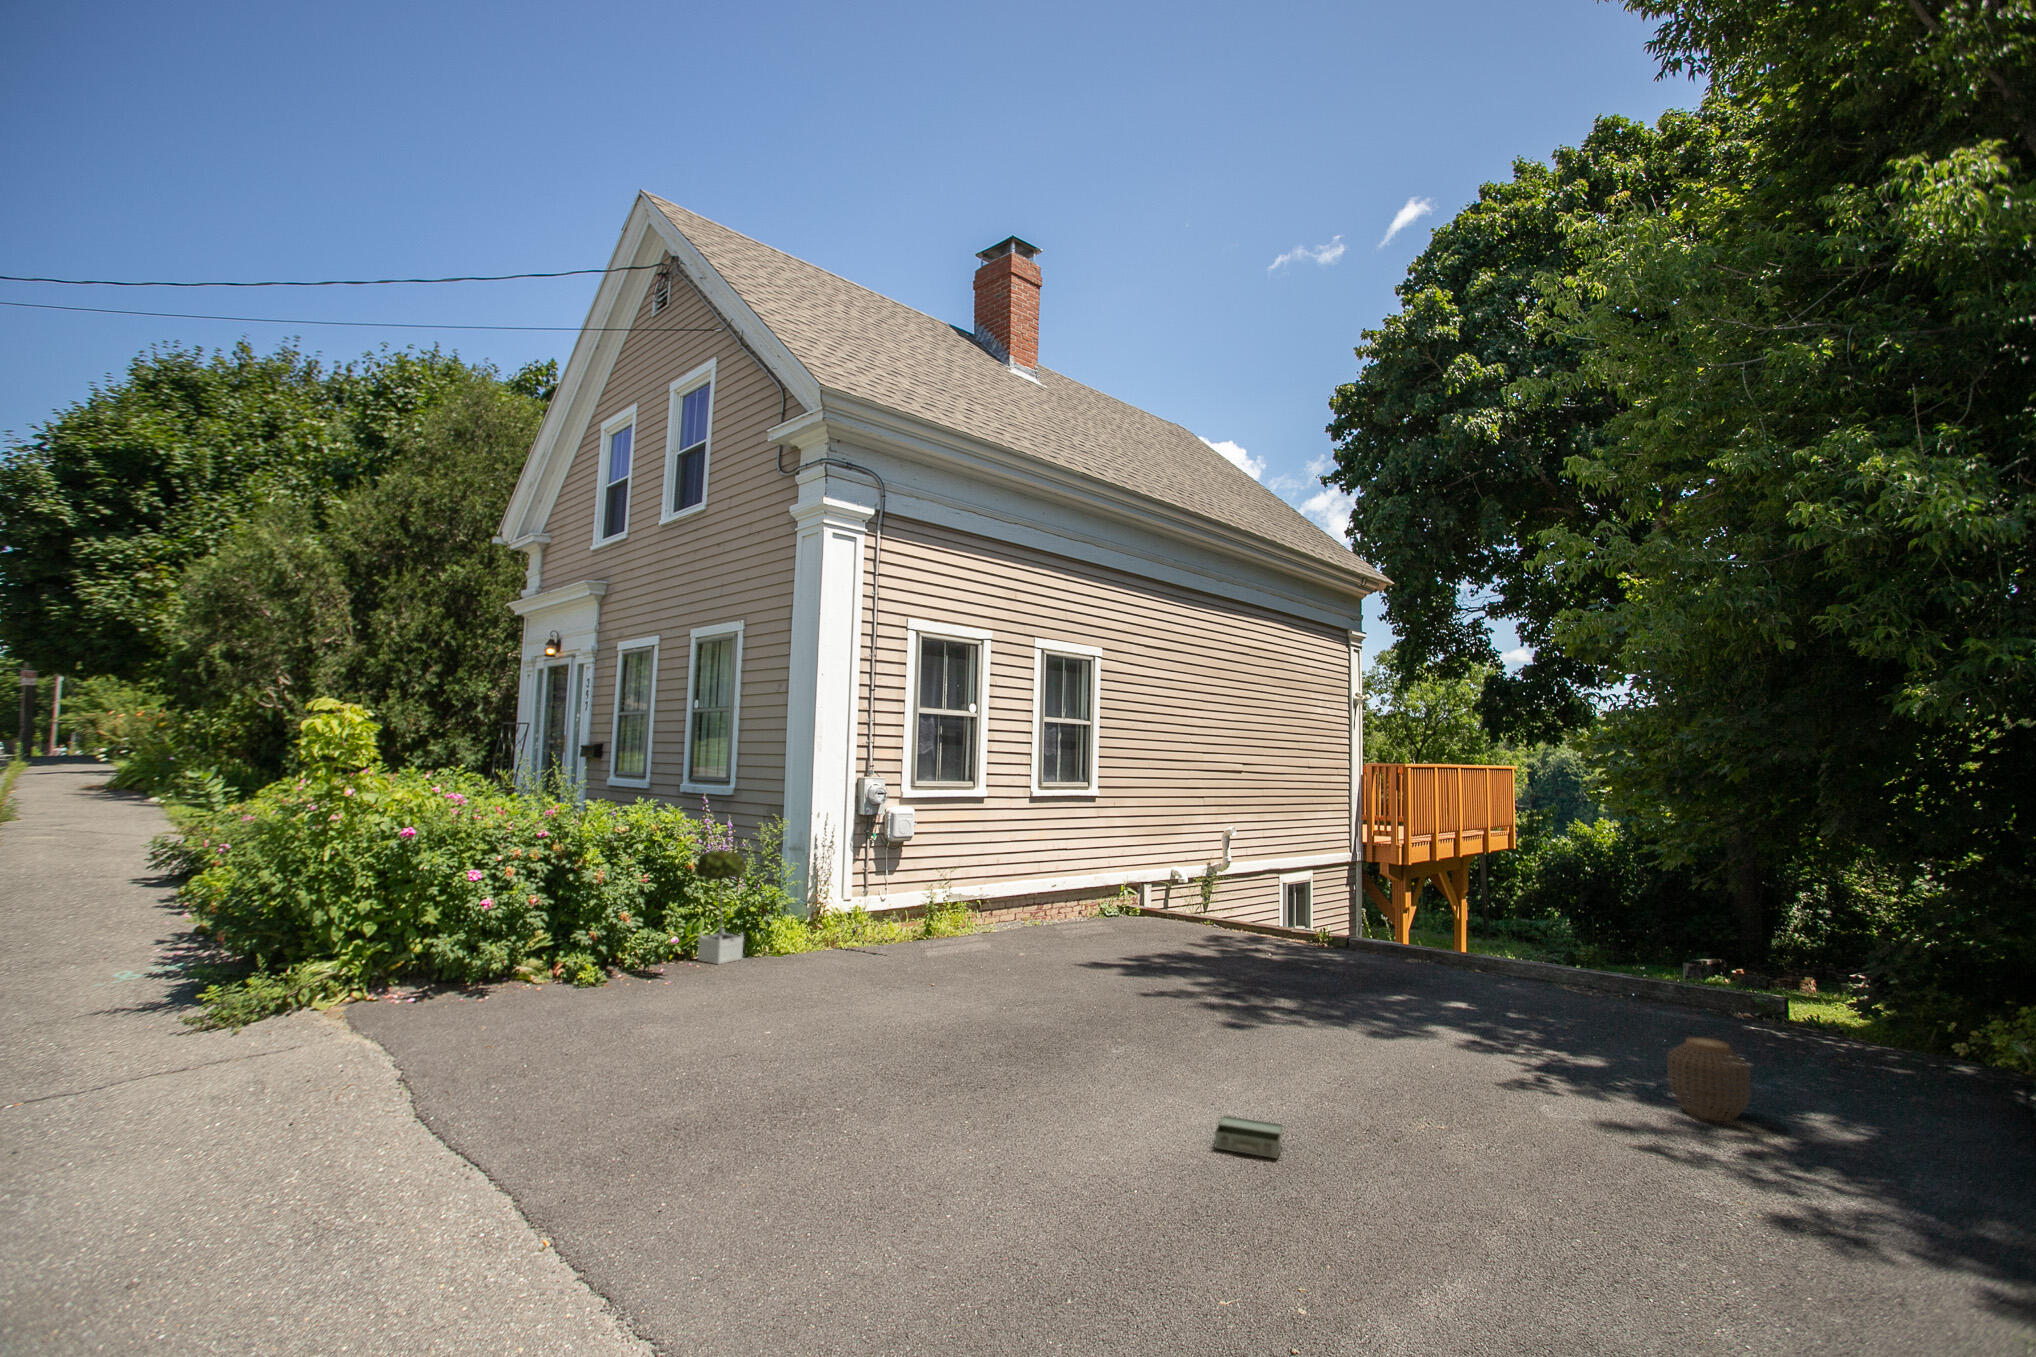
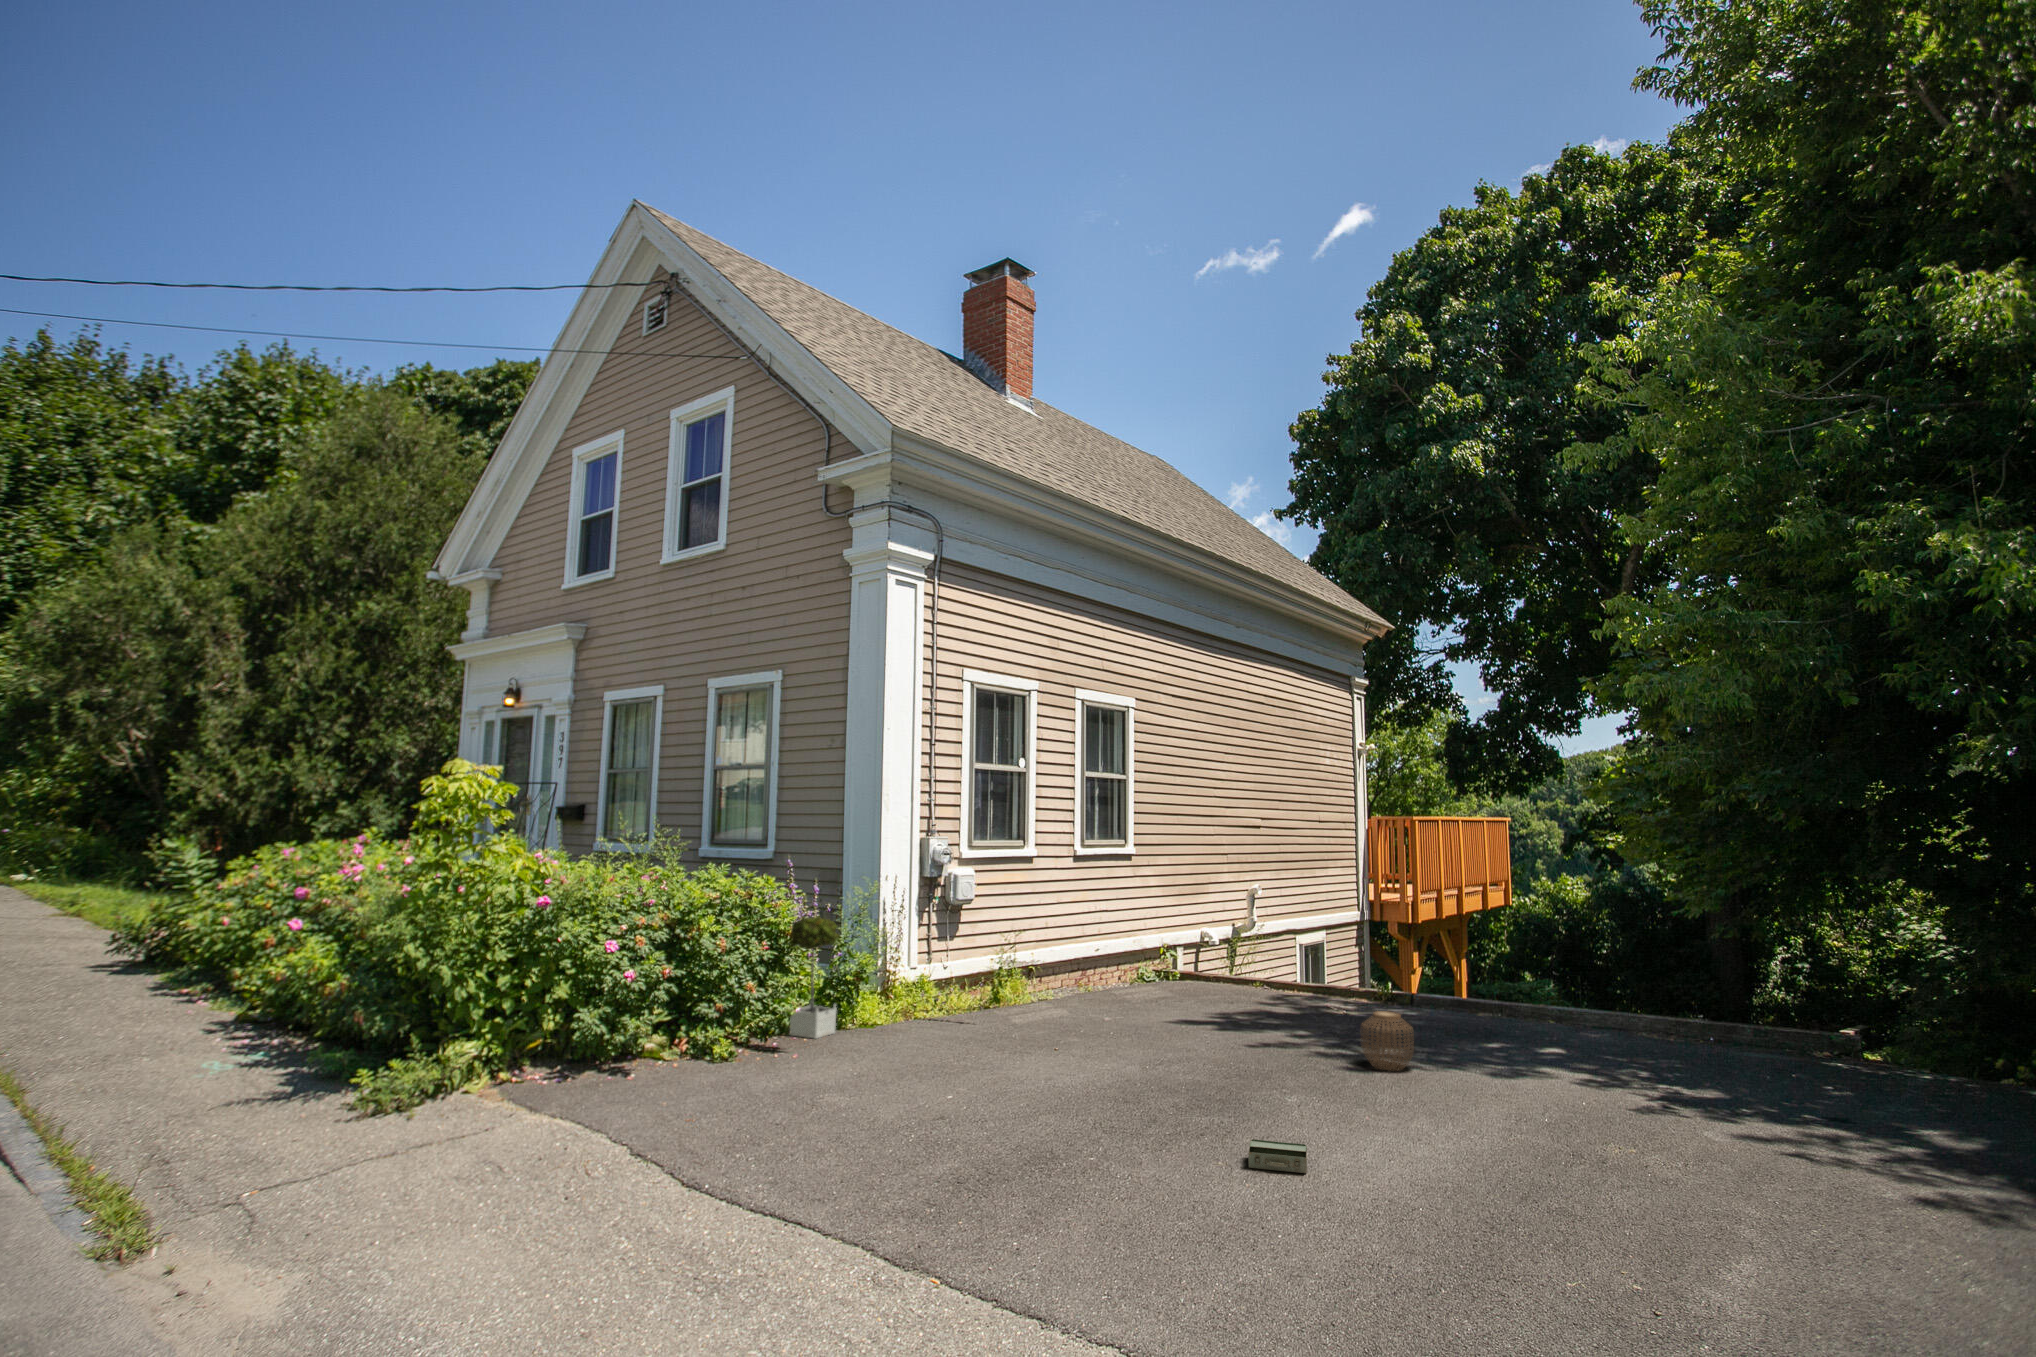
woven basket: present [1668,1037,1750,1121] -> present [1361,1011,1414,1071]
toolbox: present [1215,1116,1283,1158] -> present [1248,1139,1307,1173]

